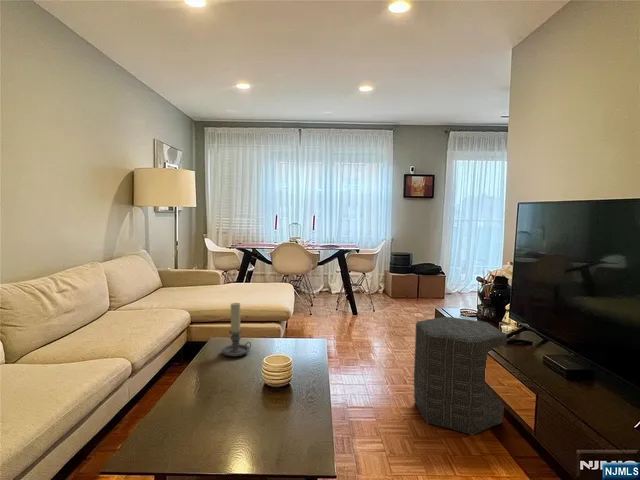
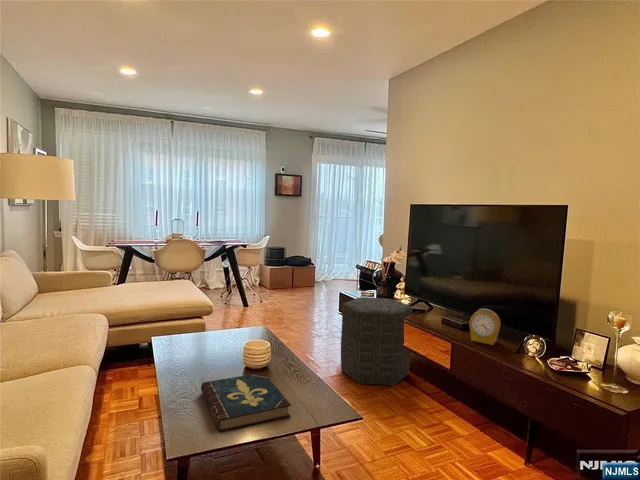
candle holder: present [222,303,251,357] -> none [183,298,211,350]
alarm clock: none [563,351,617,409] -> present [469,309,500,345]
book: none [161,394,261,458] -> present [201,372,291,433]

